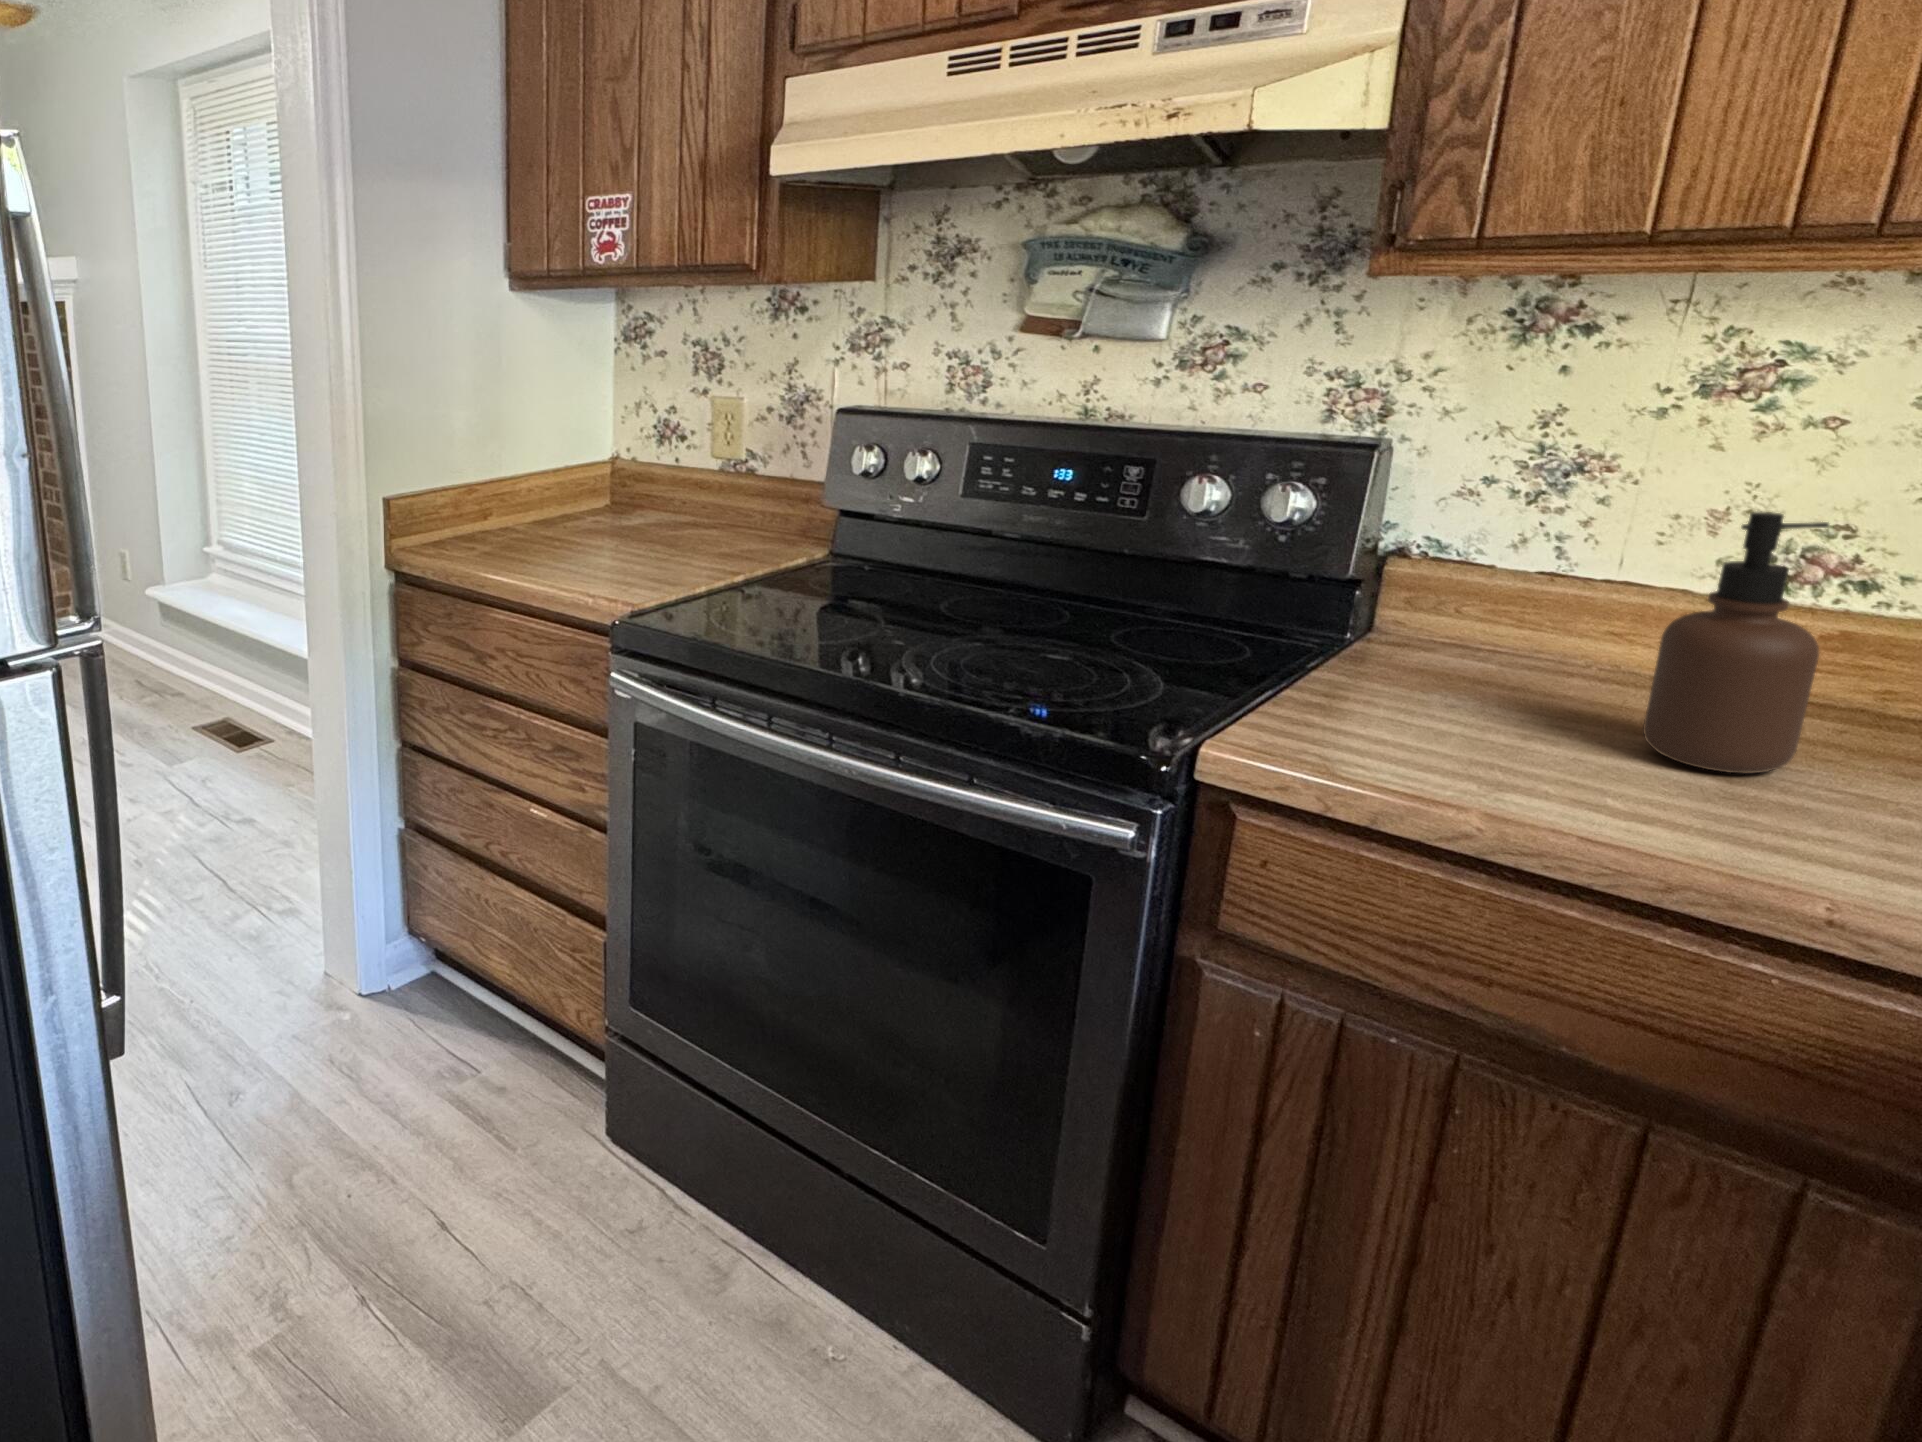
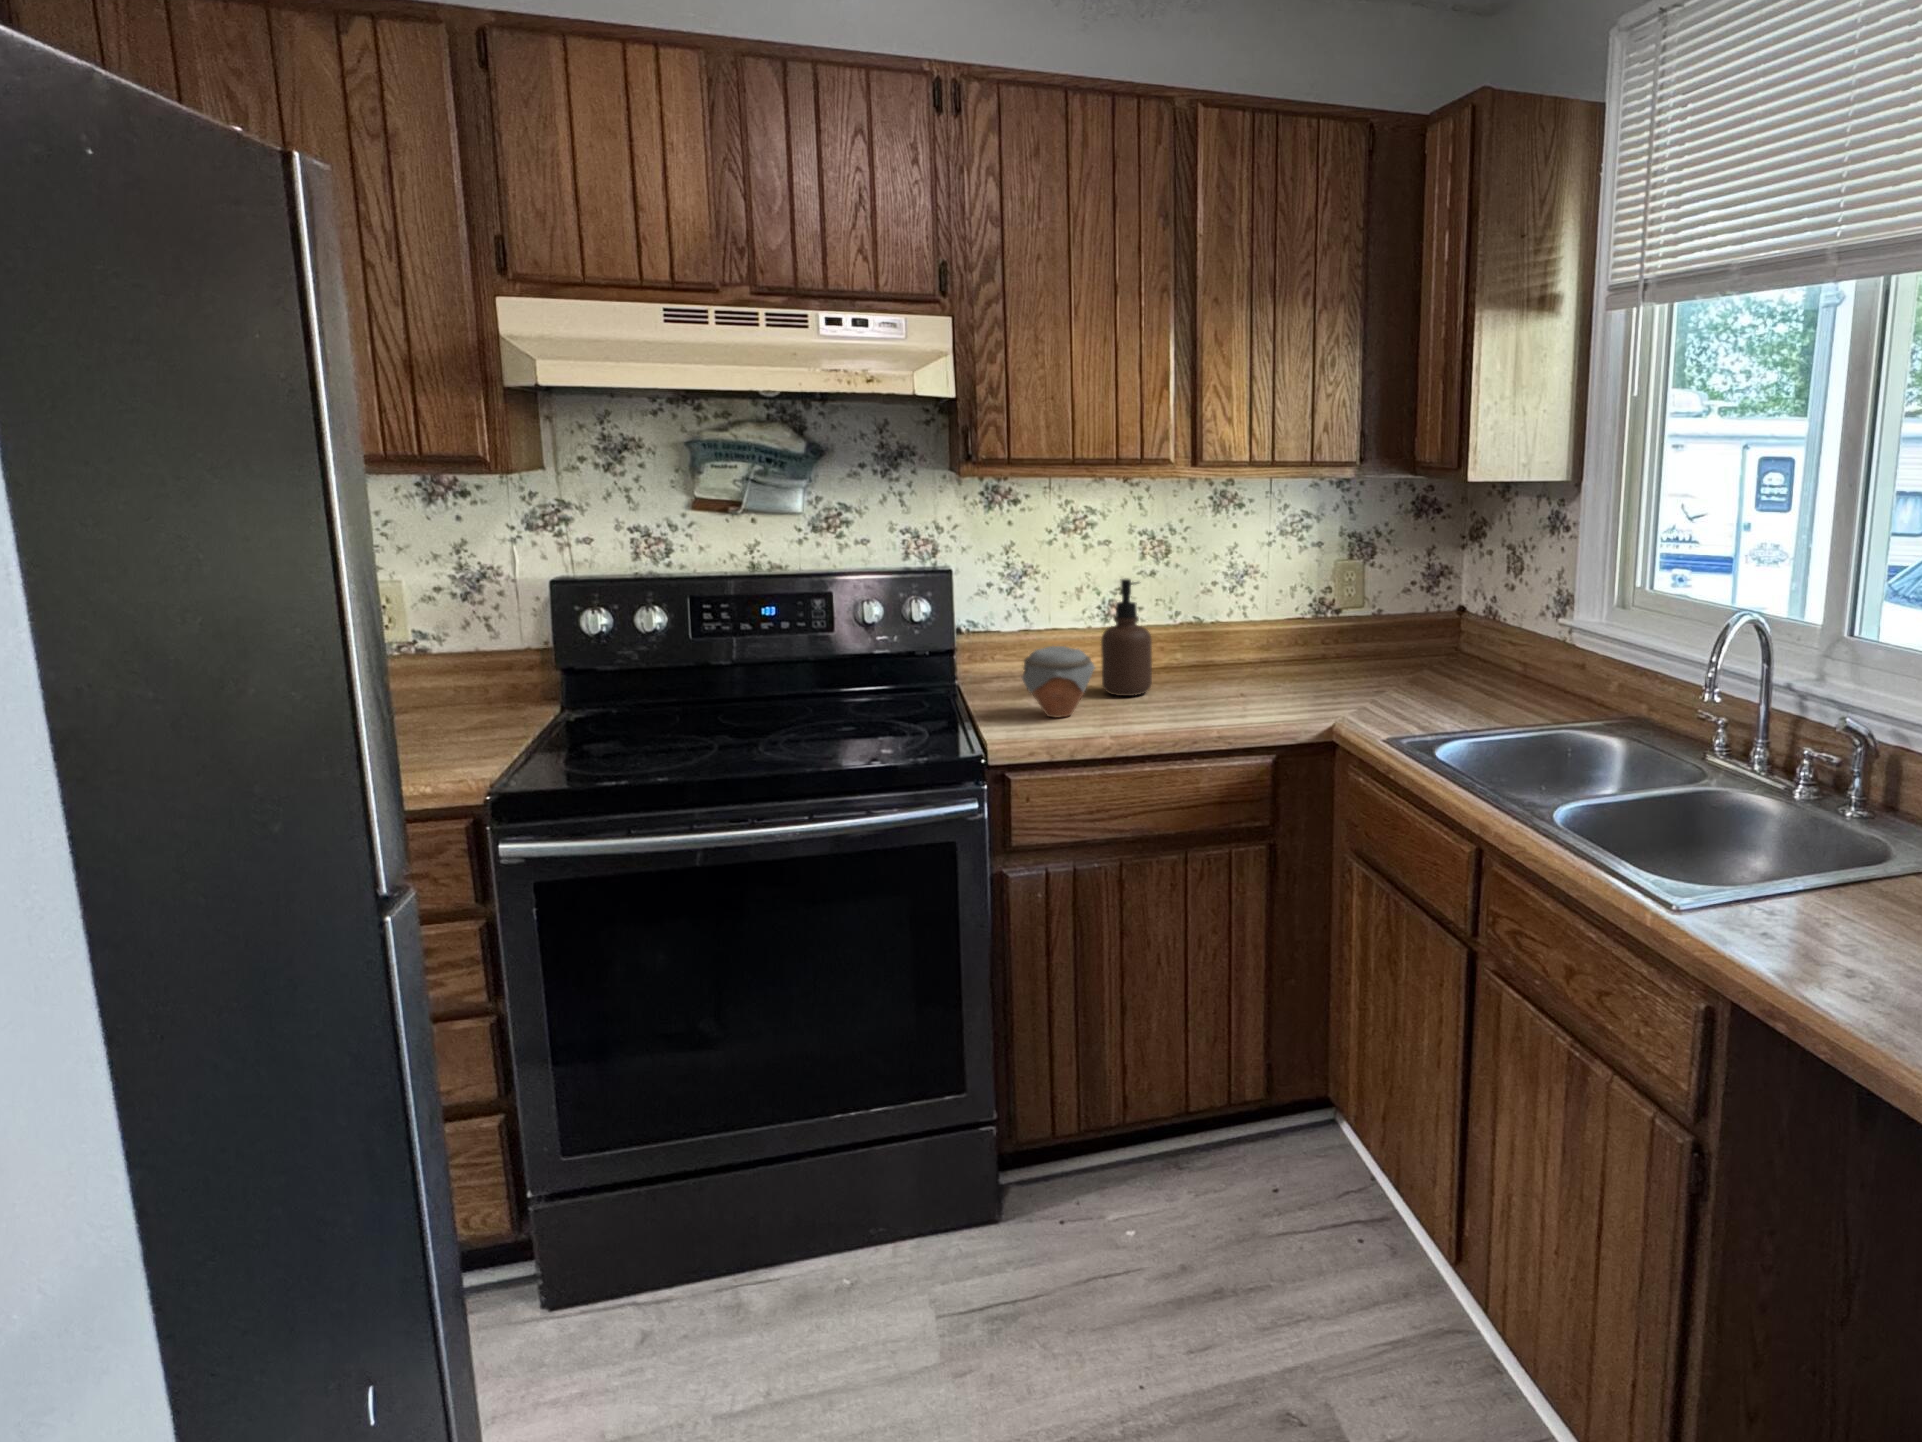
jar: none [1362,626,1562,770] -> present [1022,646,1095,718]

